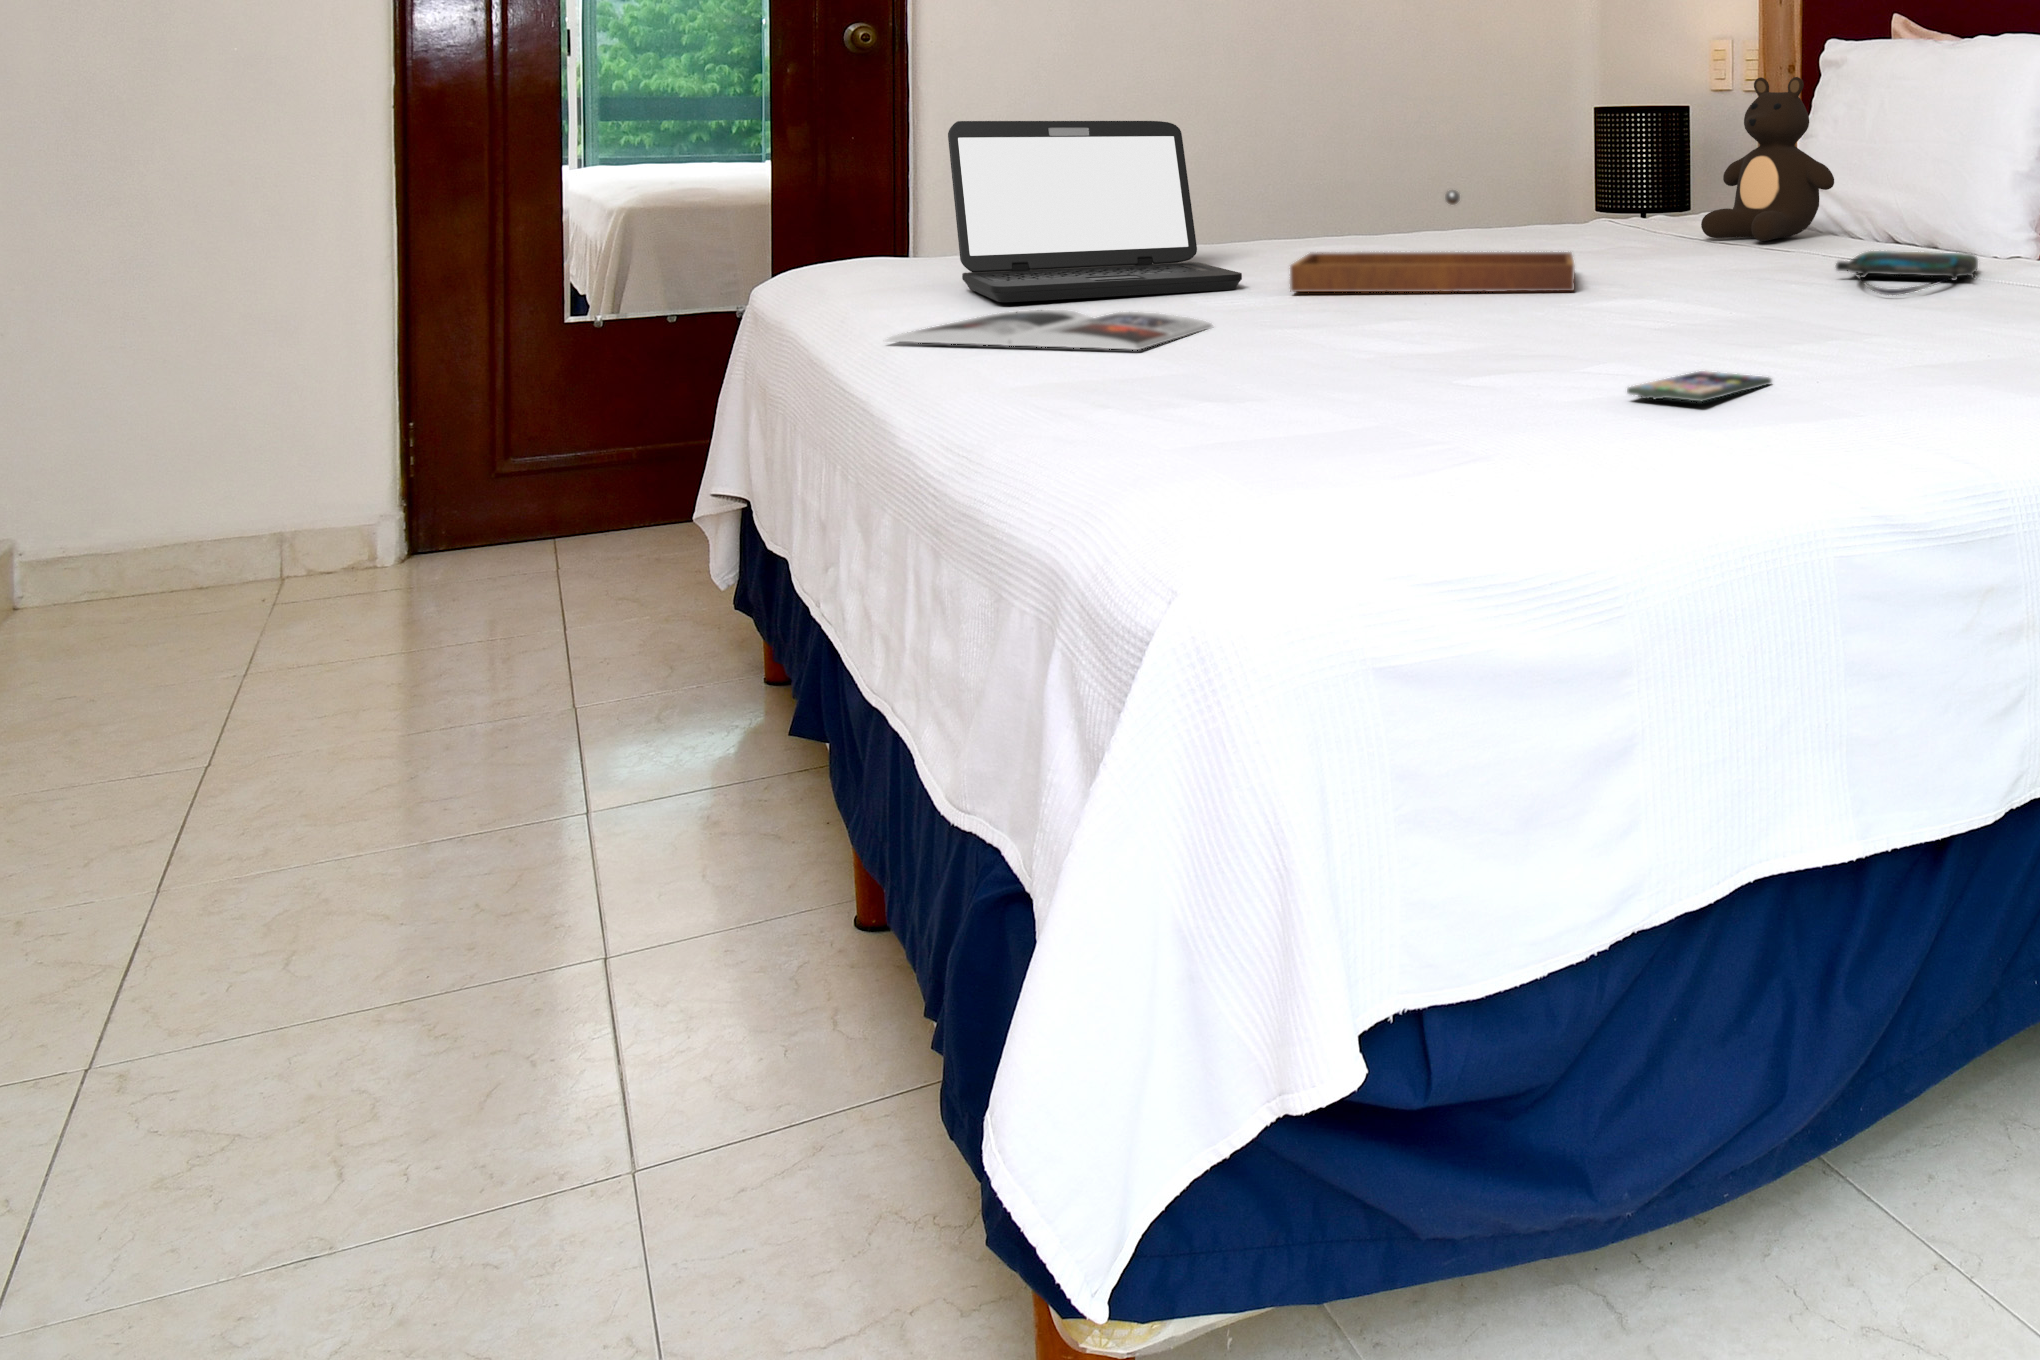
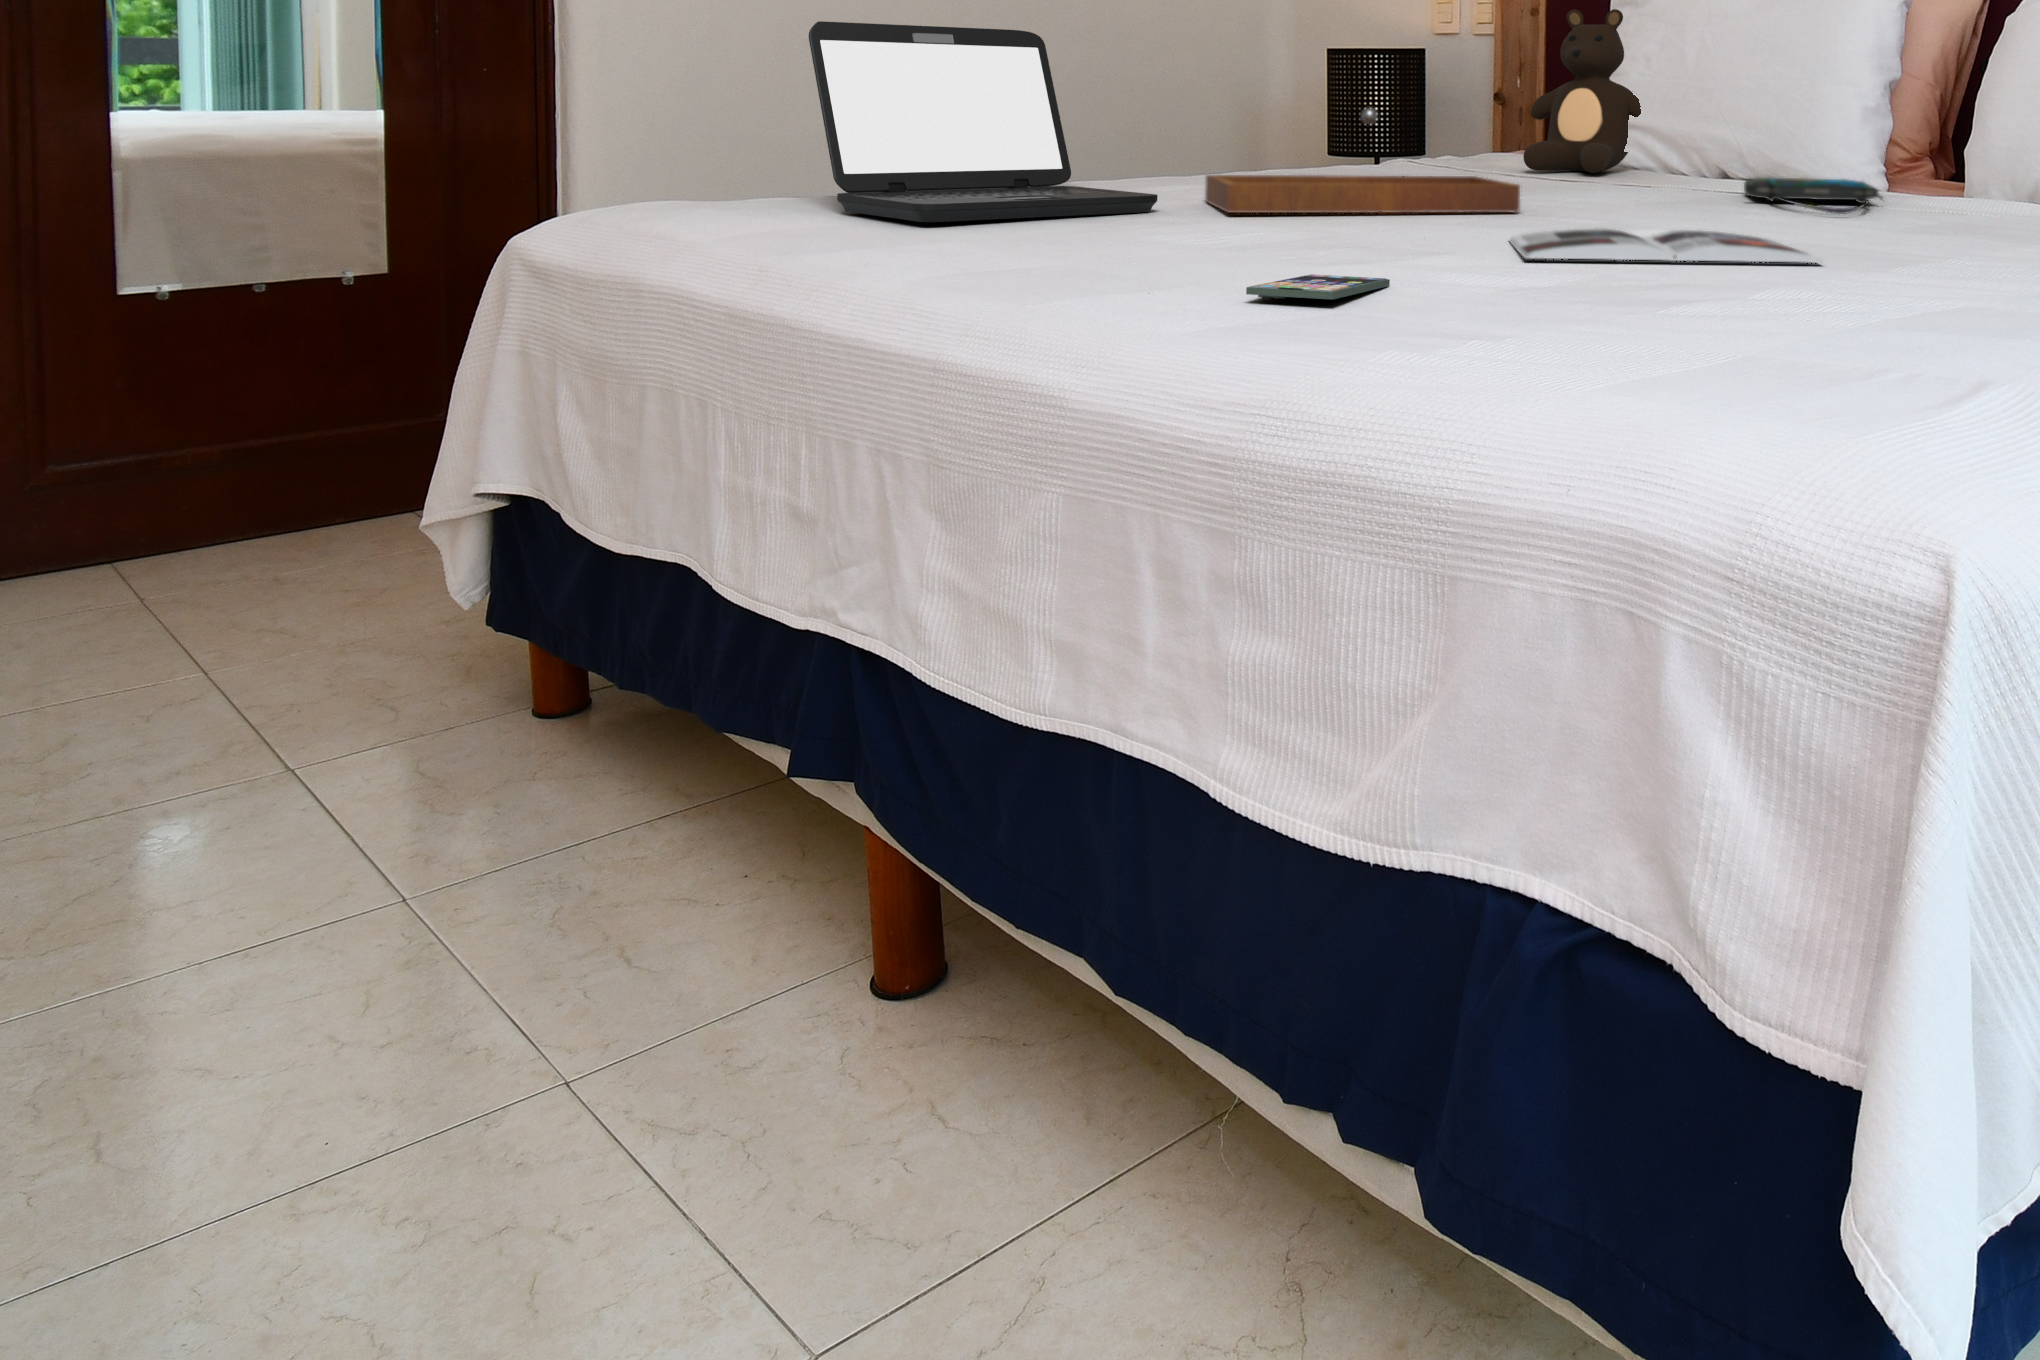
magazine: present [886,310,1213,350] -> present [1510,228,1822,263]
smartphone: present [1627,371,1771,401] -> present [1246,274,1390,300]

